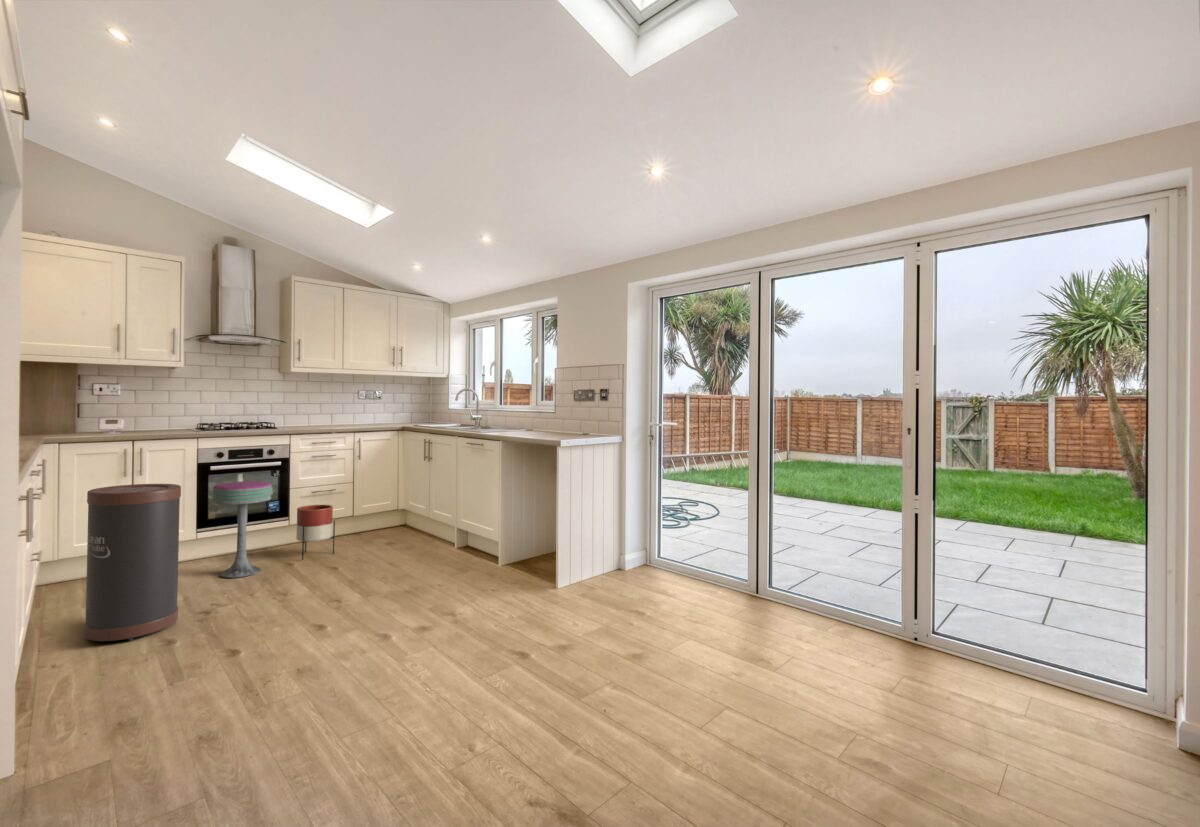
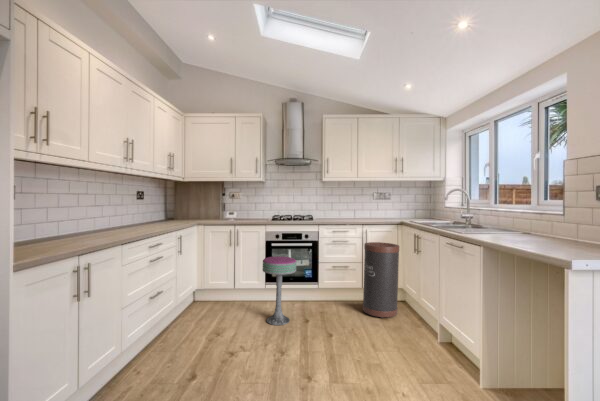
trash can: present [84,484,181,641] -> present [363,242,399,318]
planter: present [296,505,335,560] -> none [316,278,341,320]

